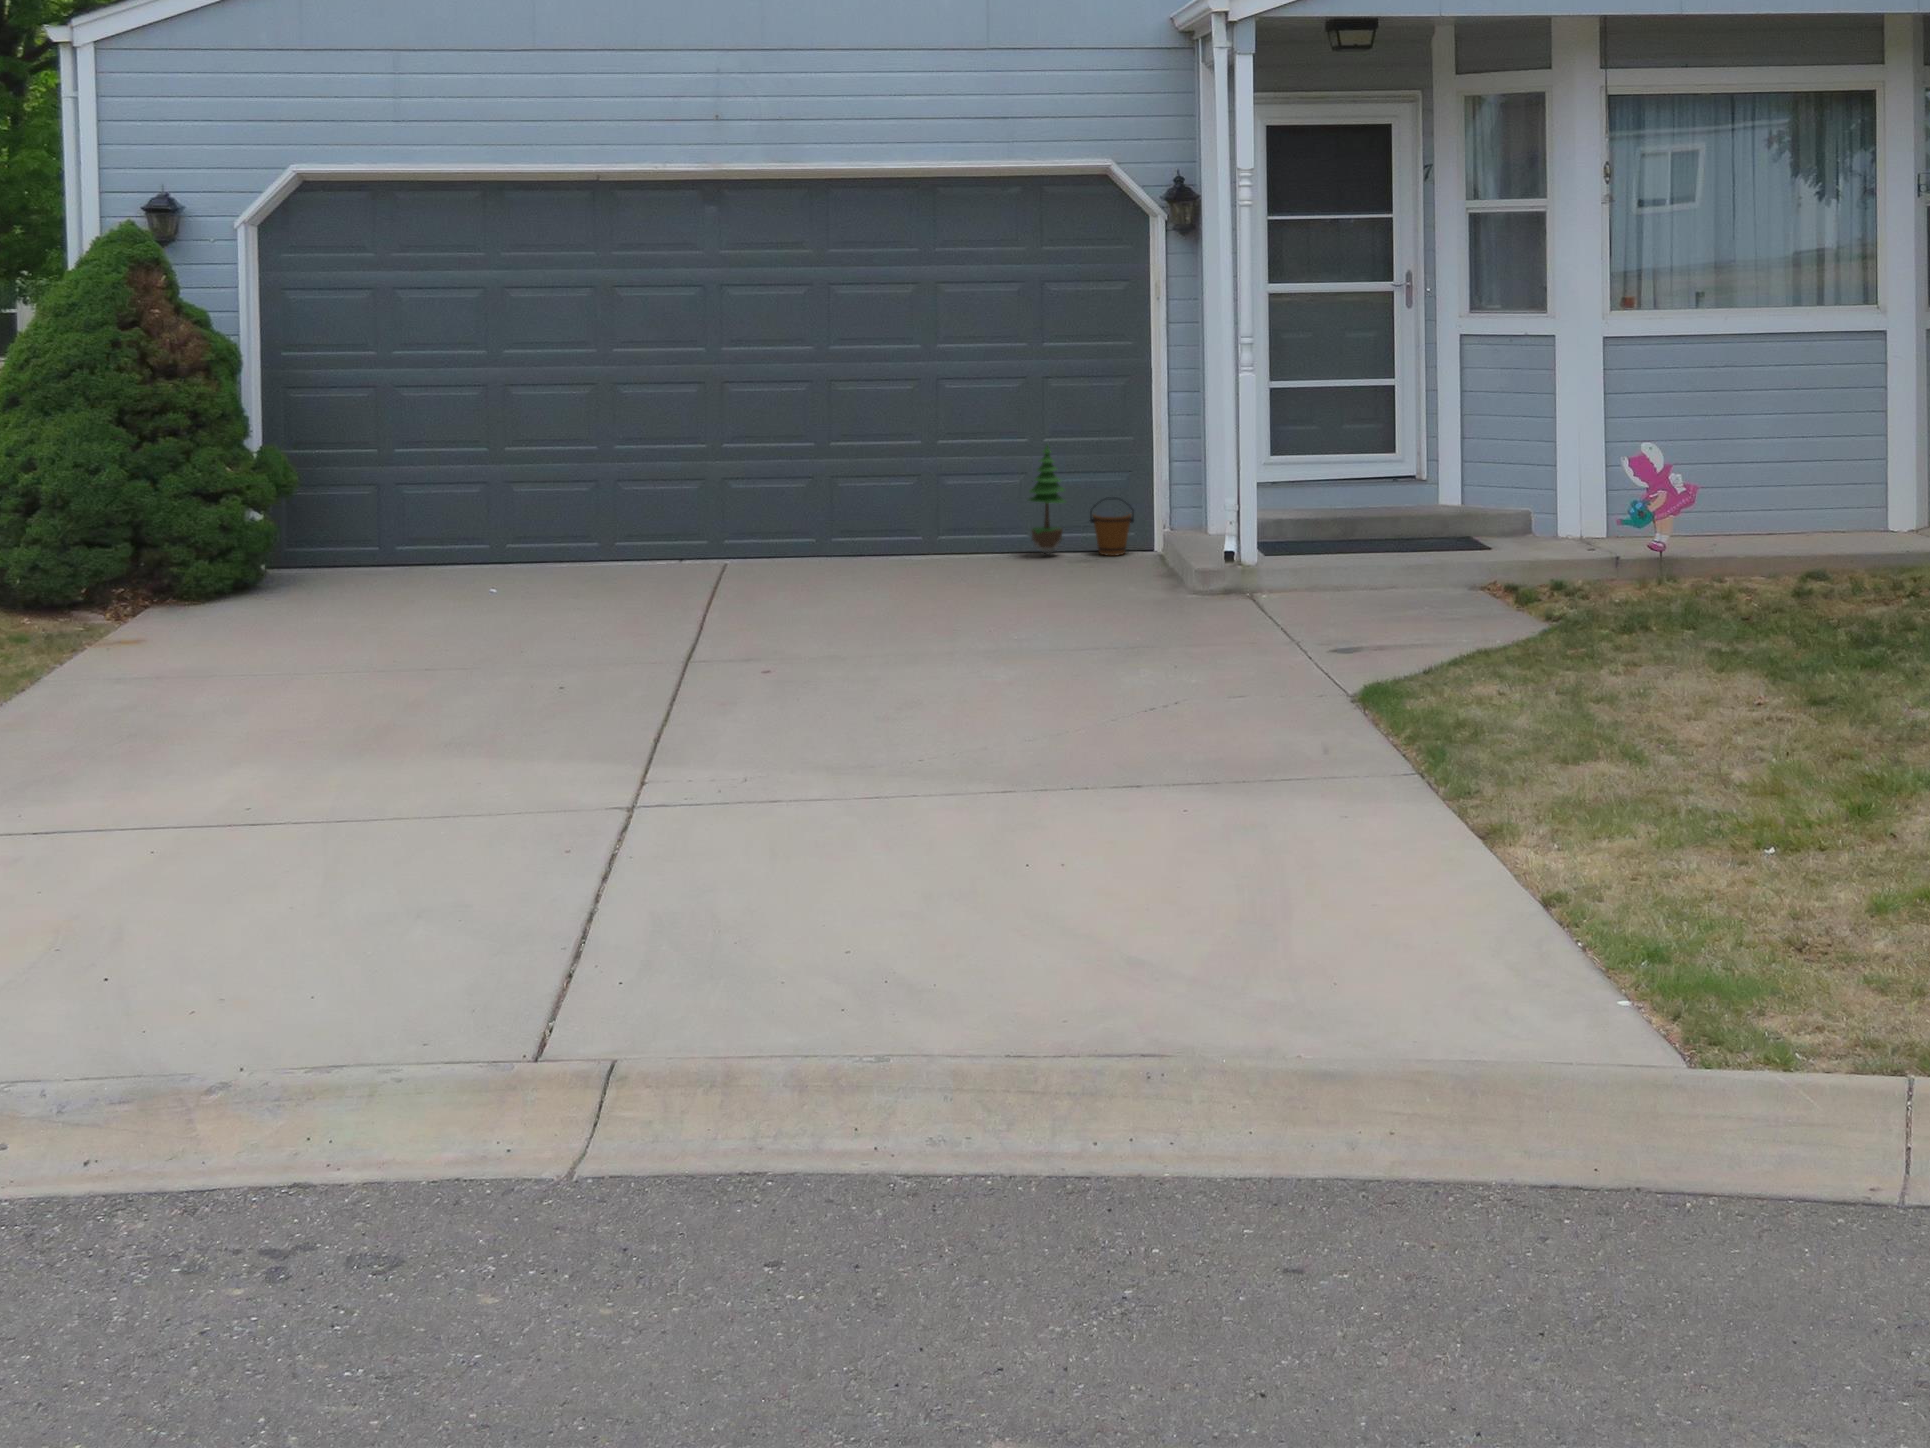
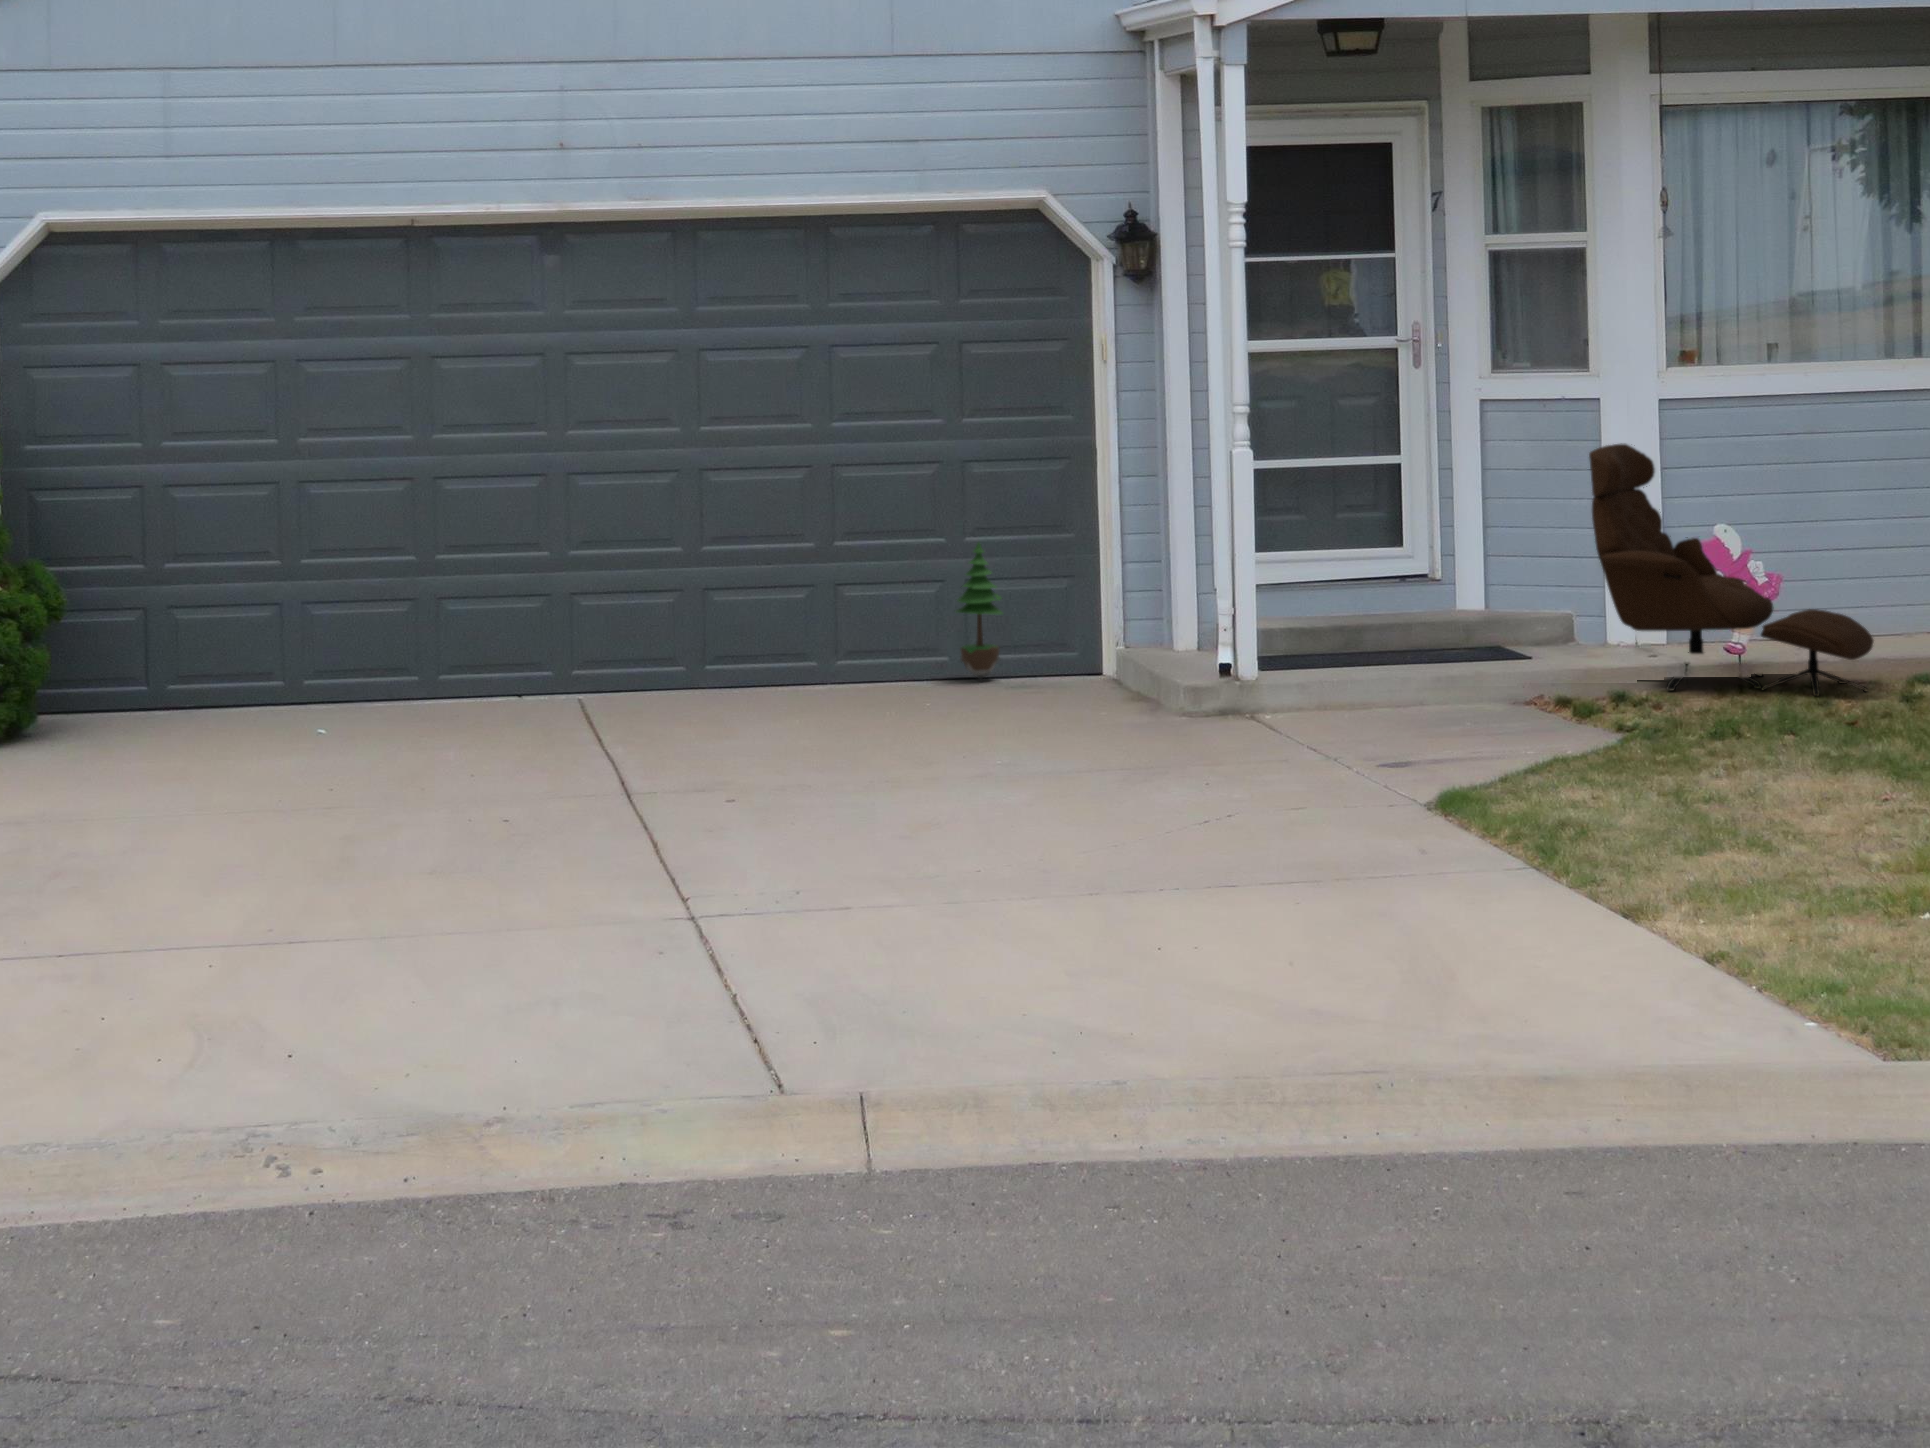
lounge chair: none [1541,375,1774,590] -> present [1589,443,1874,696]
bucket: present [1090,497,1134,556] -> none [1031,607,1087,678]

